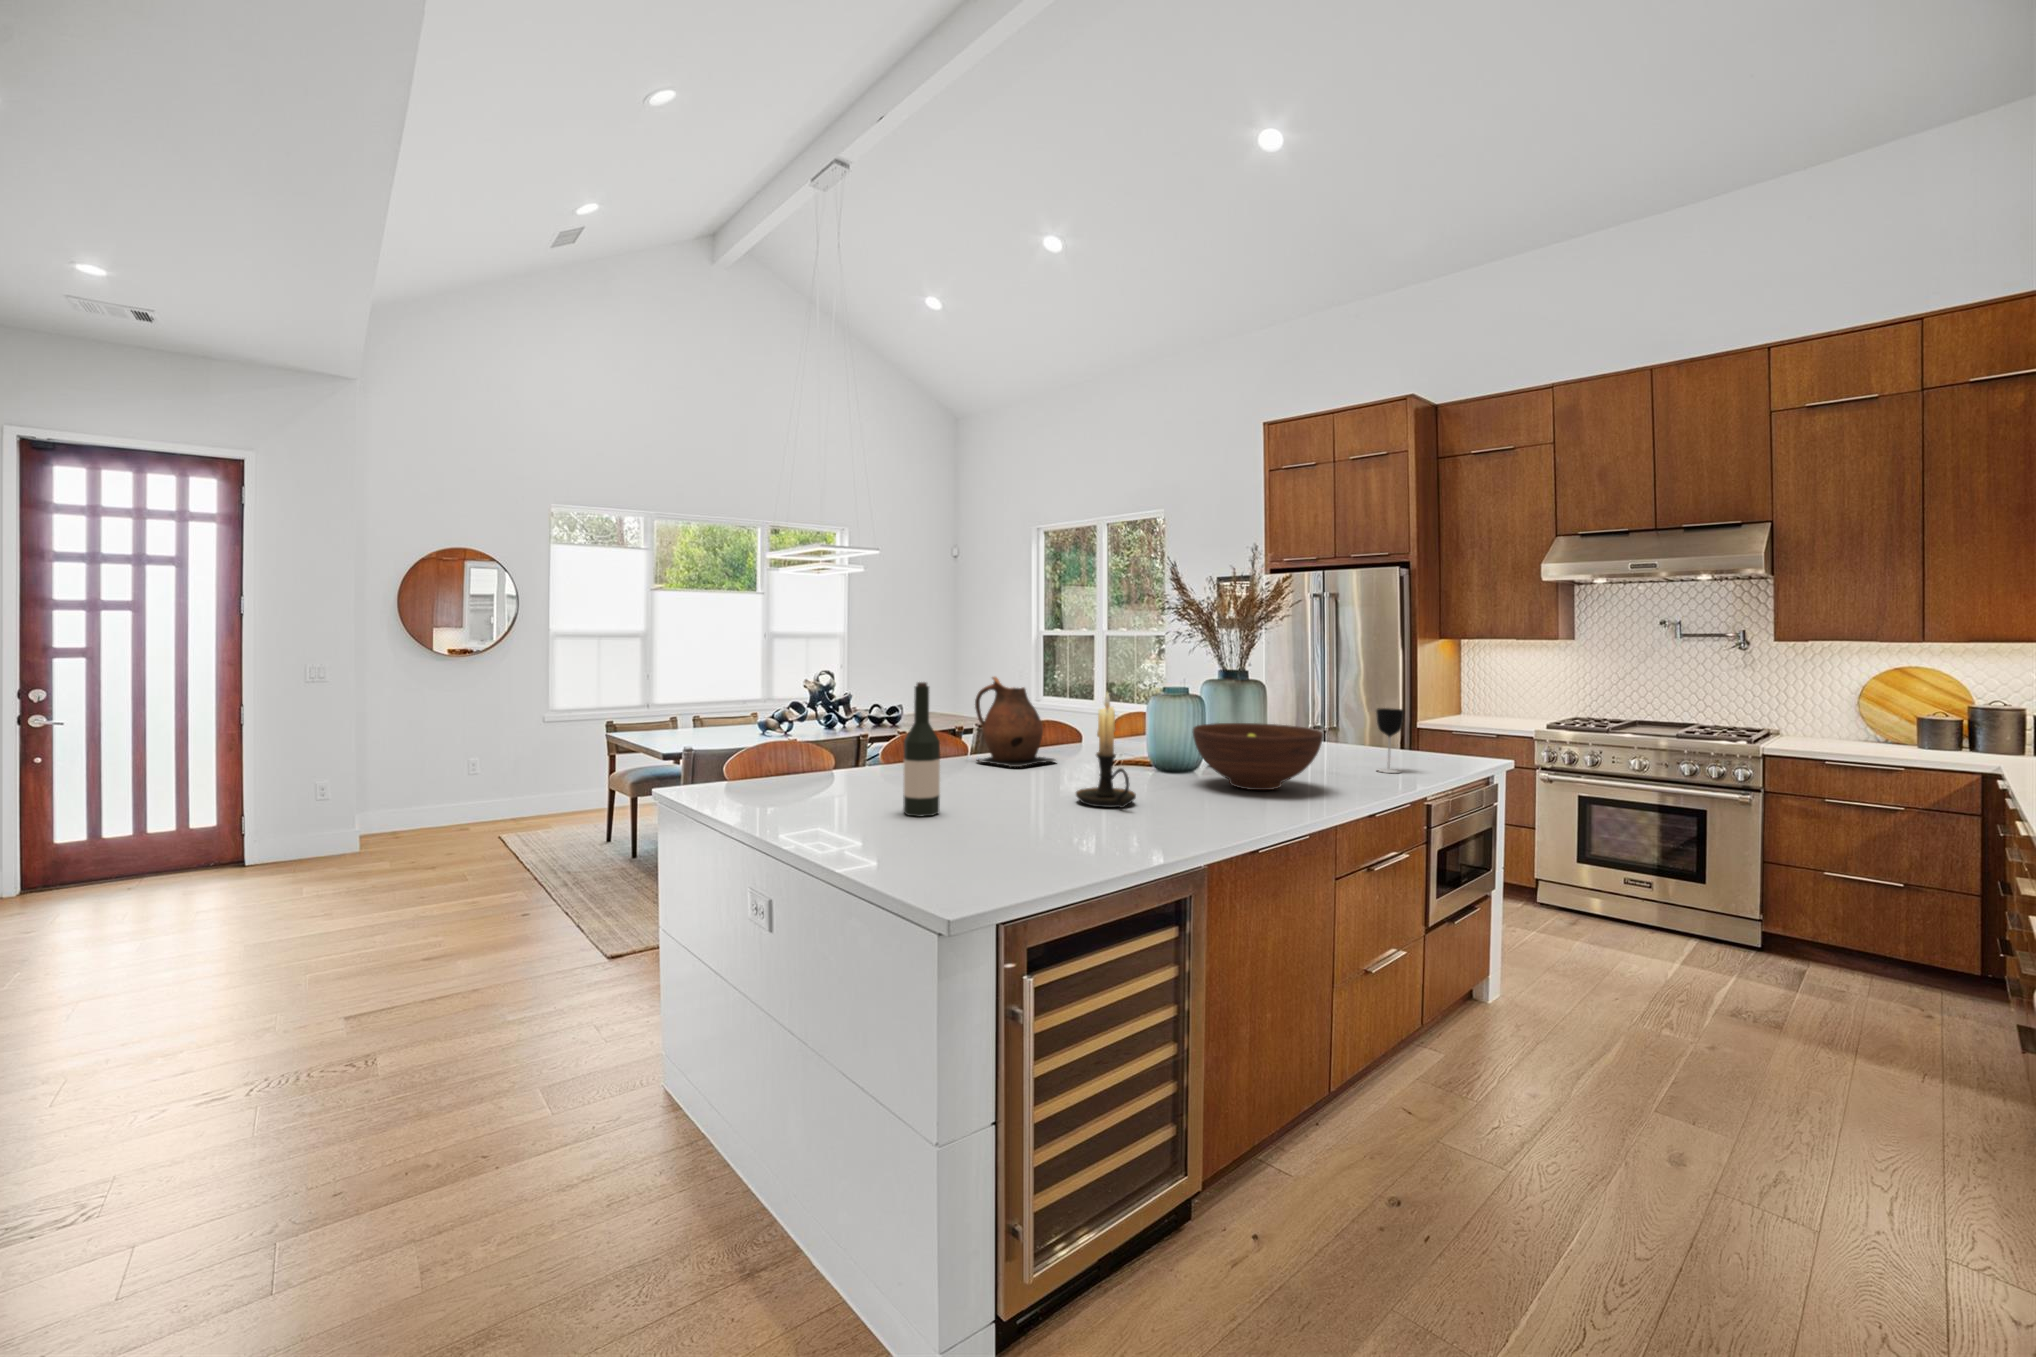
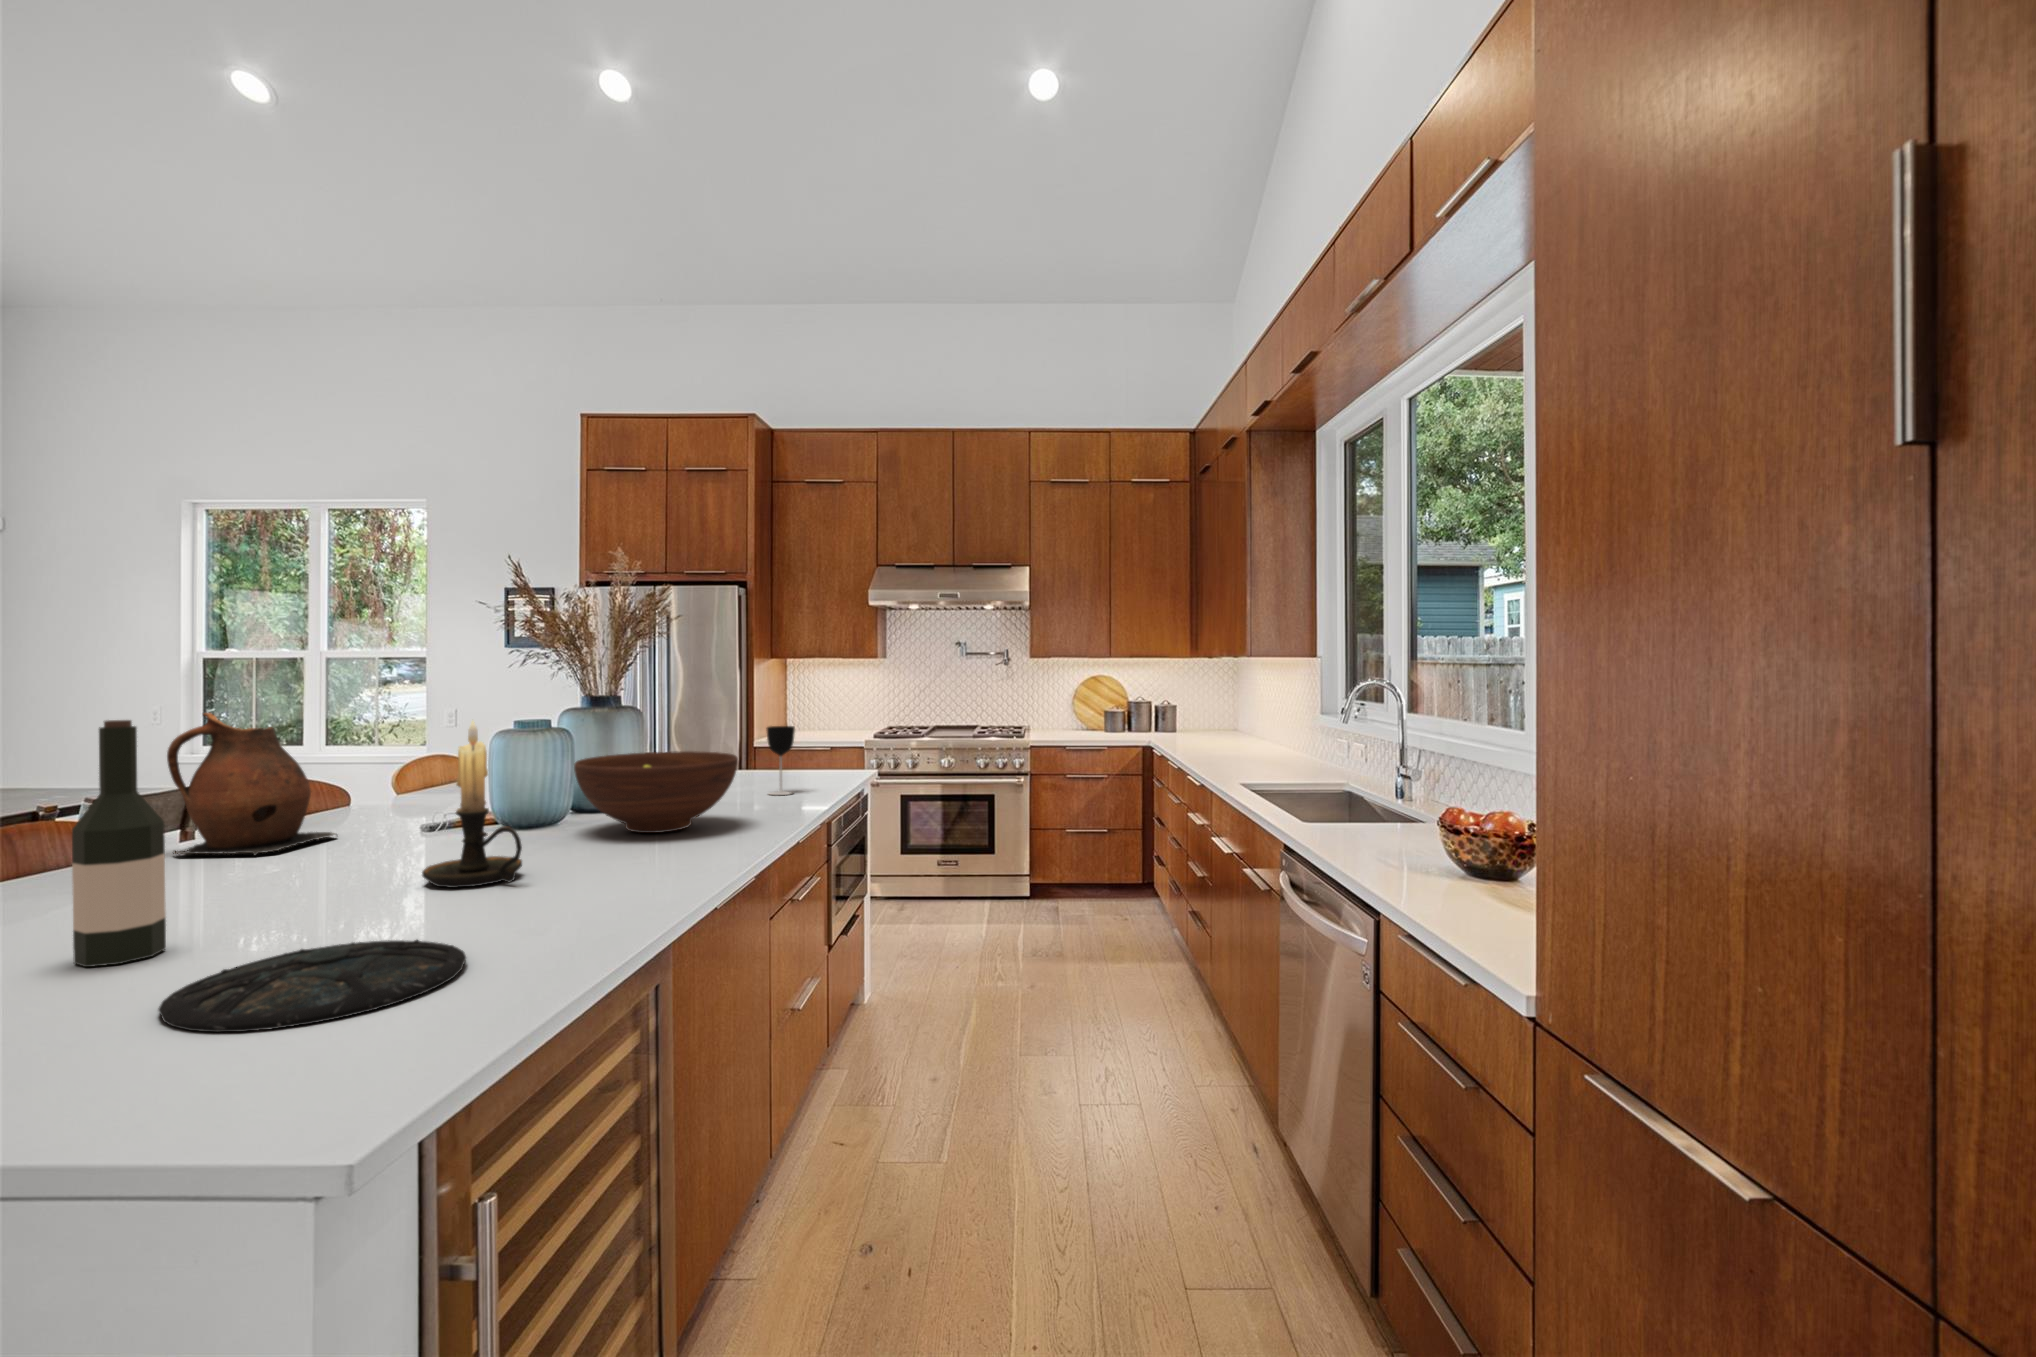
plate: none [914,825,1060,867] -> present [159,940,466,1032]

